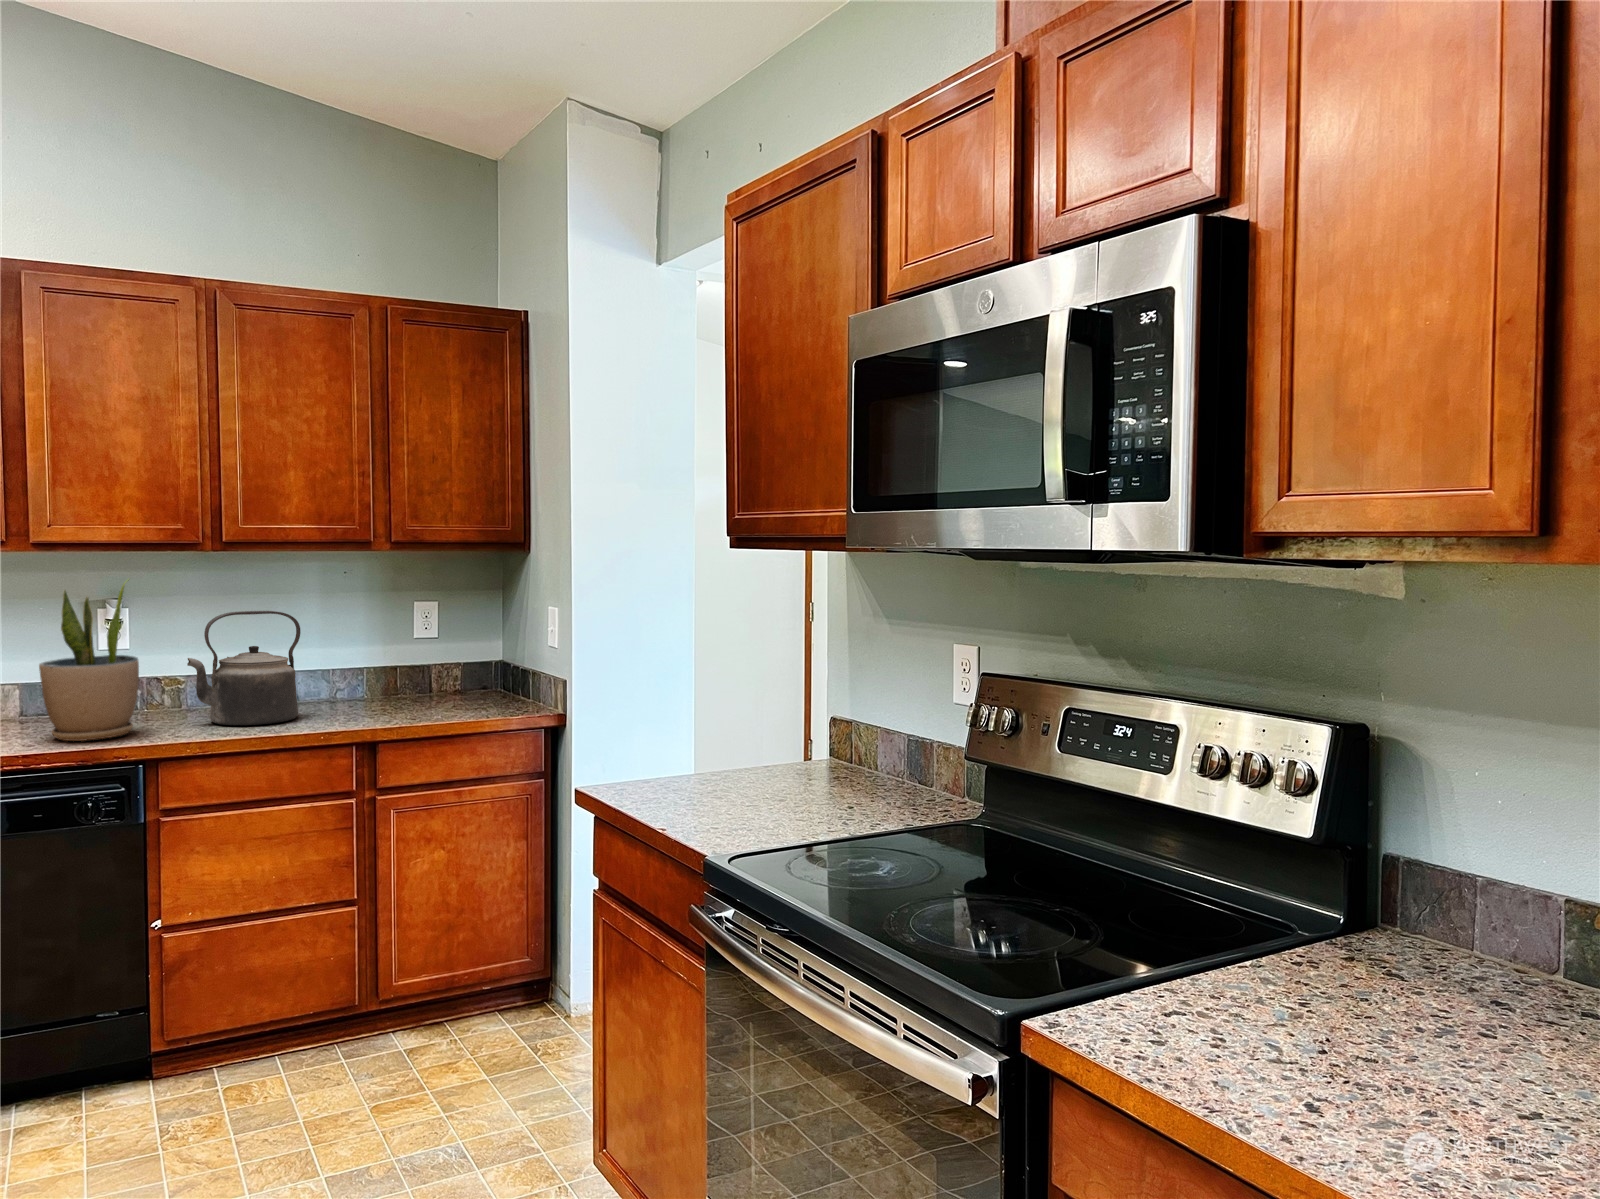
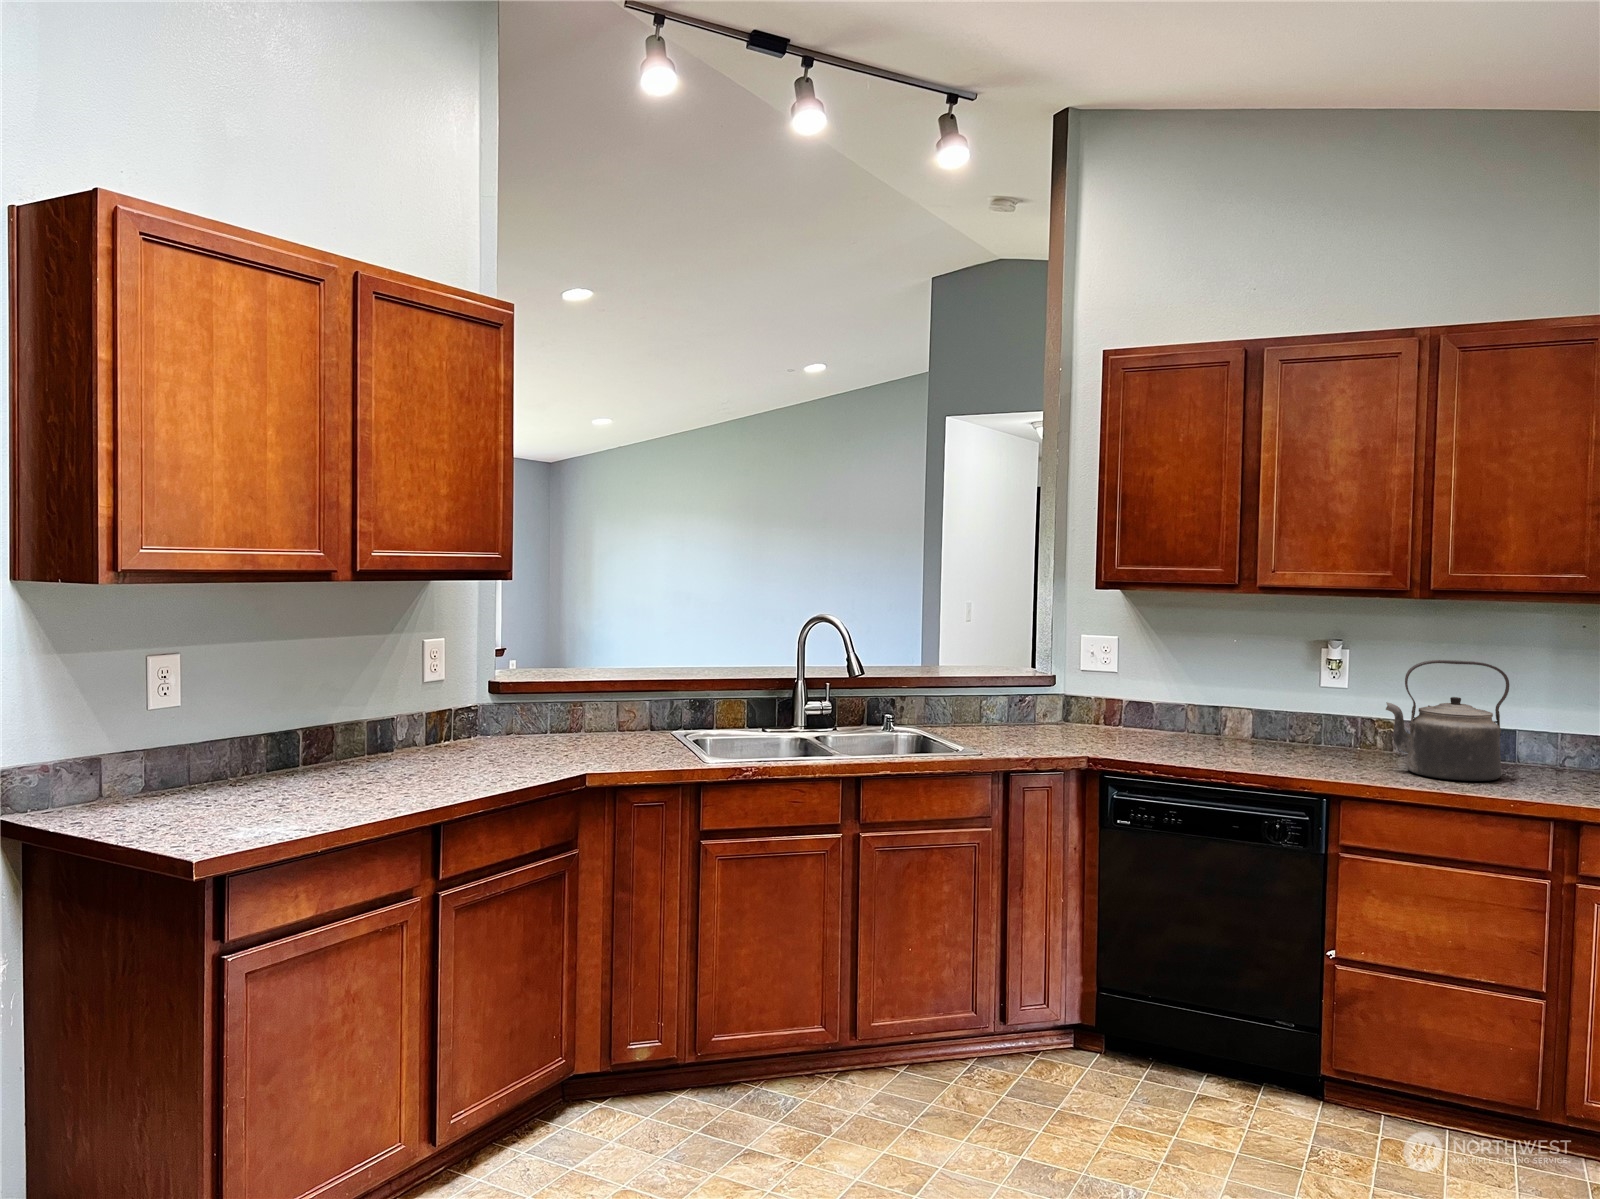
potted plant: present [39,584,139,741] -> none [1254,621,1337,769]

